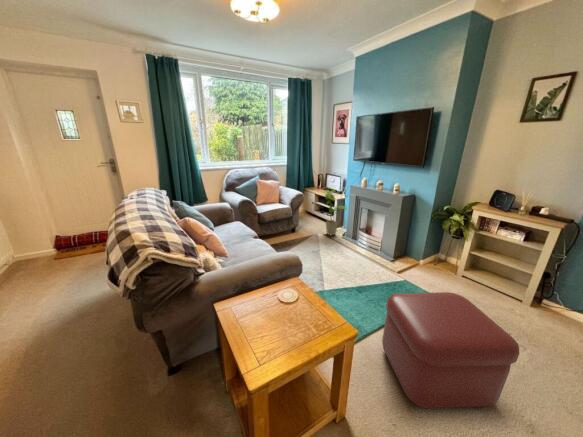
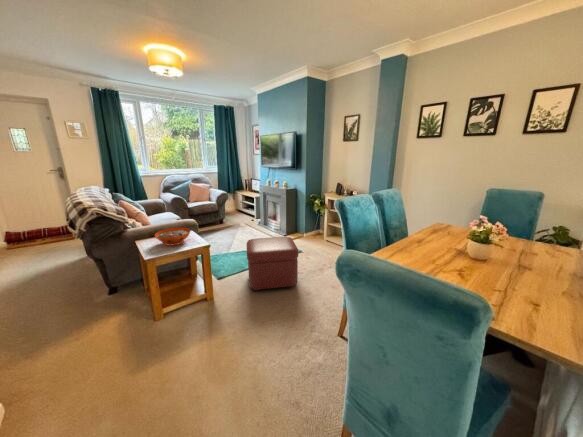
house plant: present [325,191,345,235] -> none [241,189,260,224]
decorative bowl: none [254,283,318,332] -> present [155,228,190,246]

